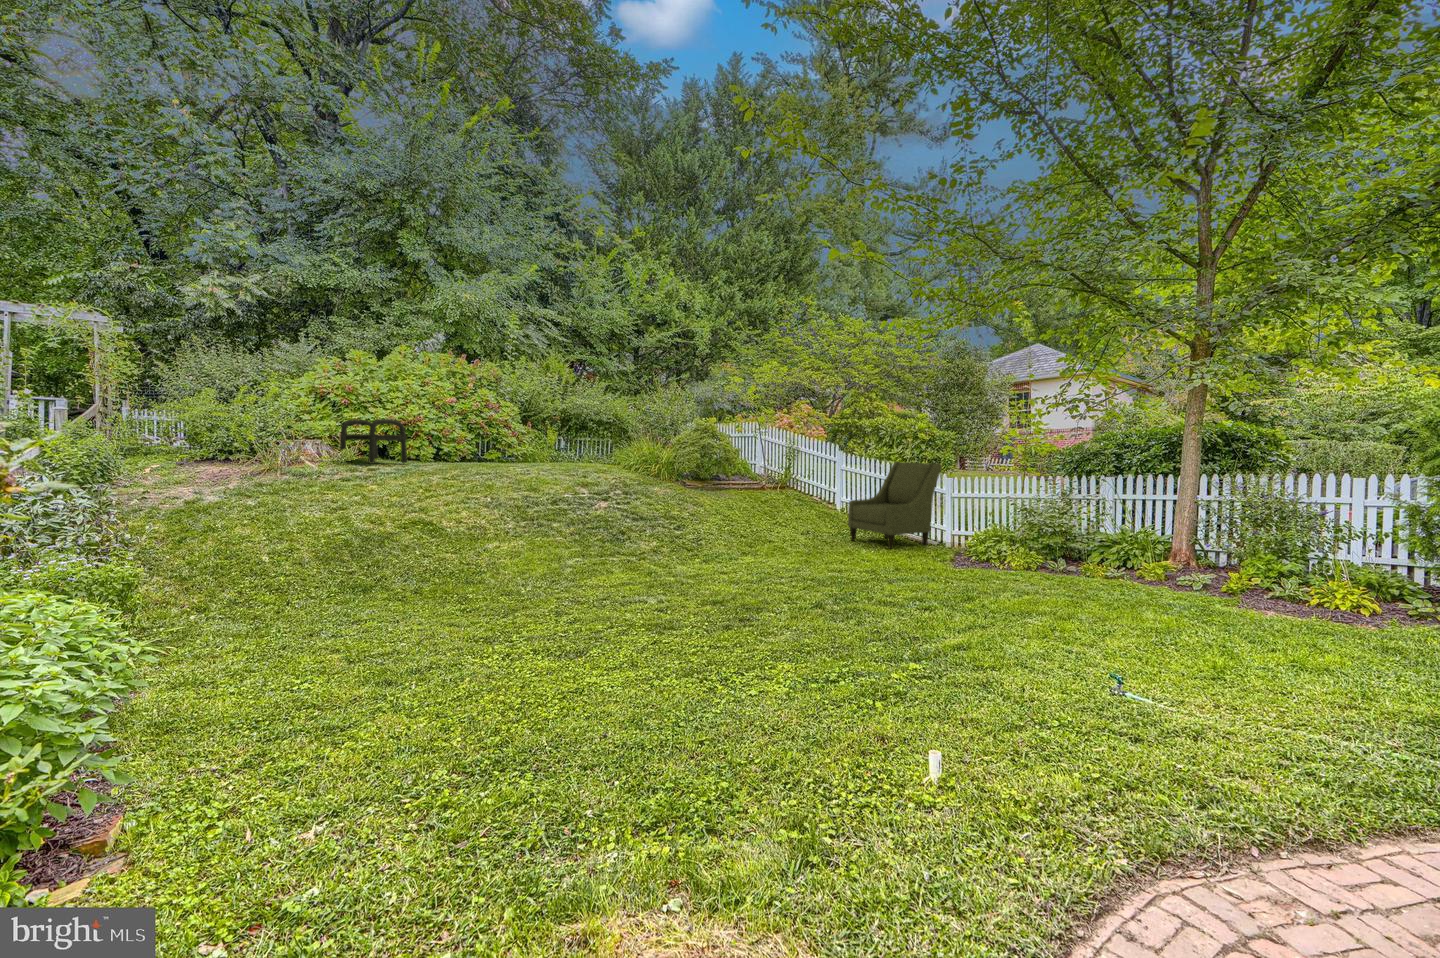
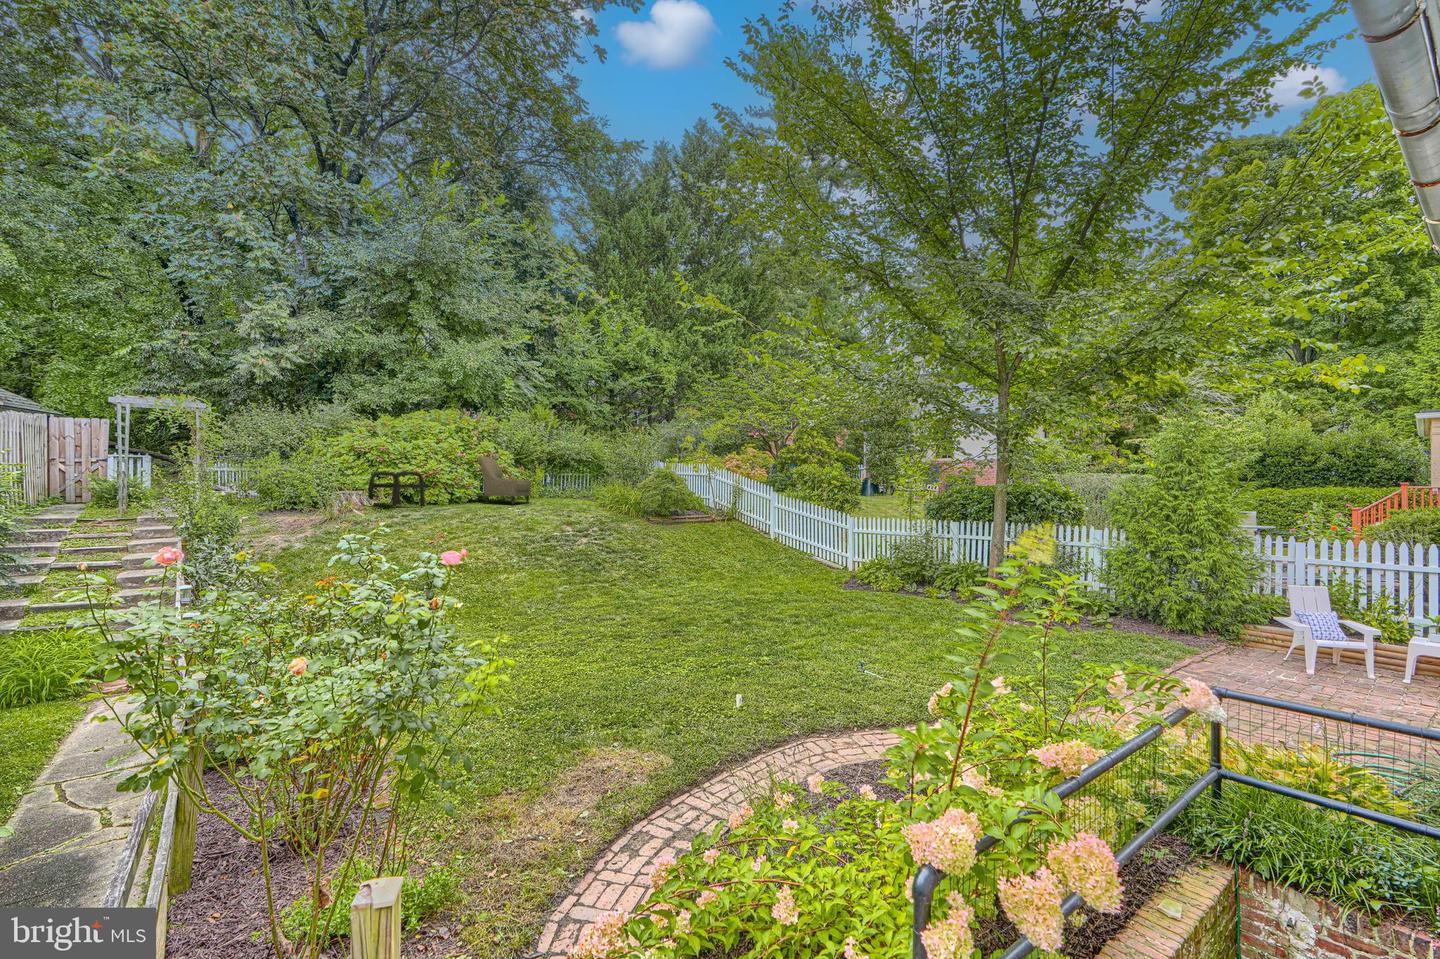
chair: present [848,461,942,549] -> present [477,456,531,504]

